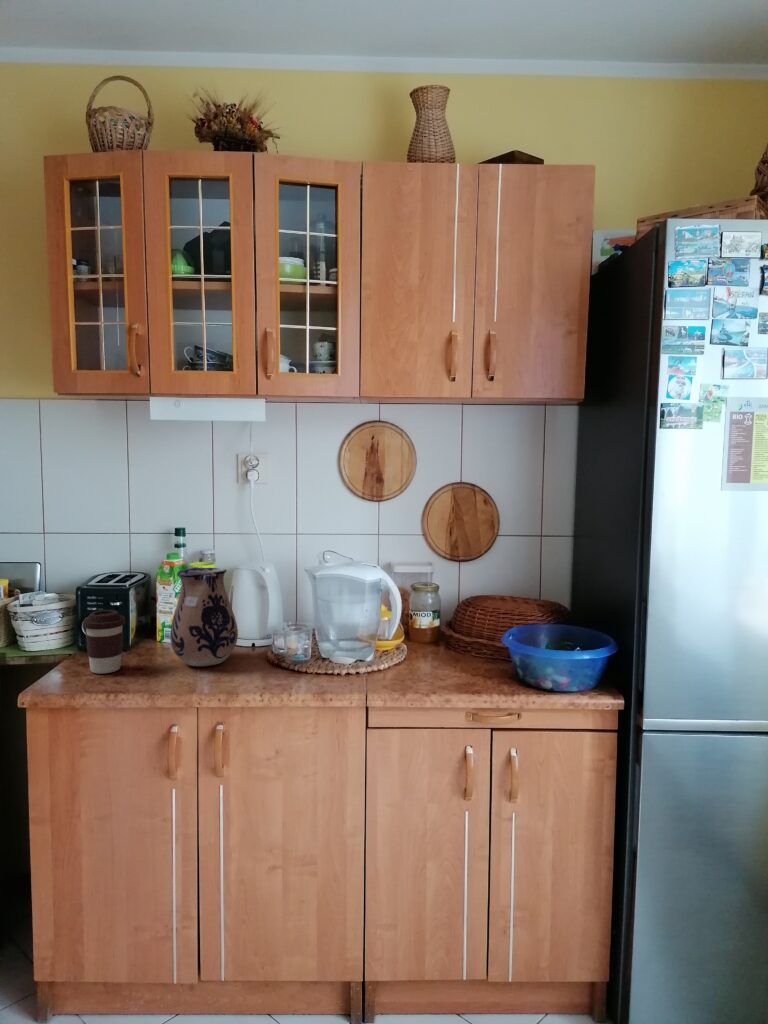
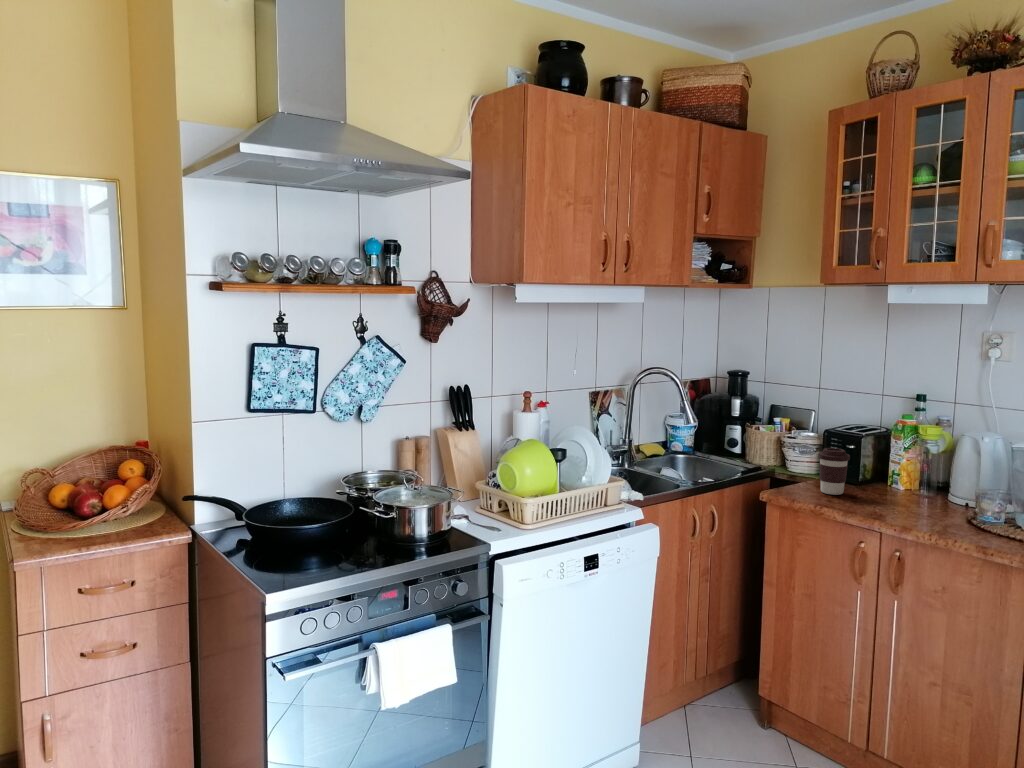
ceramic pitcher: present [170,567,238,667] -> none [882,426,944,509]

